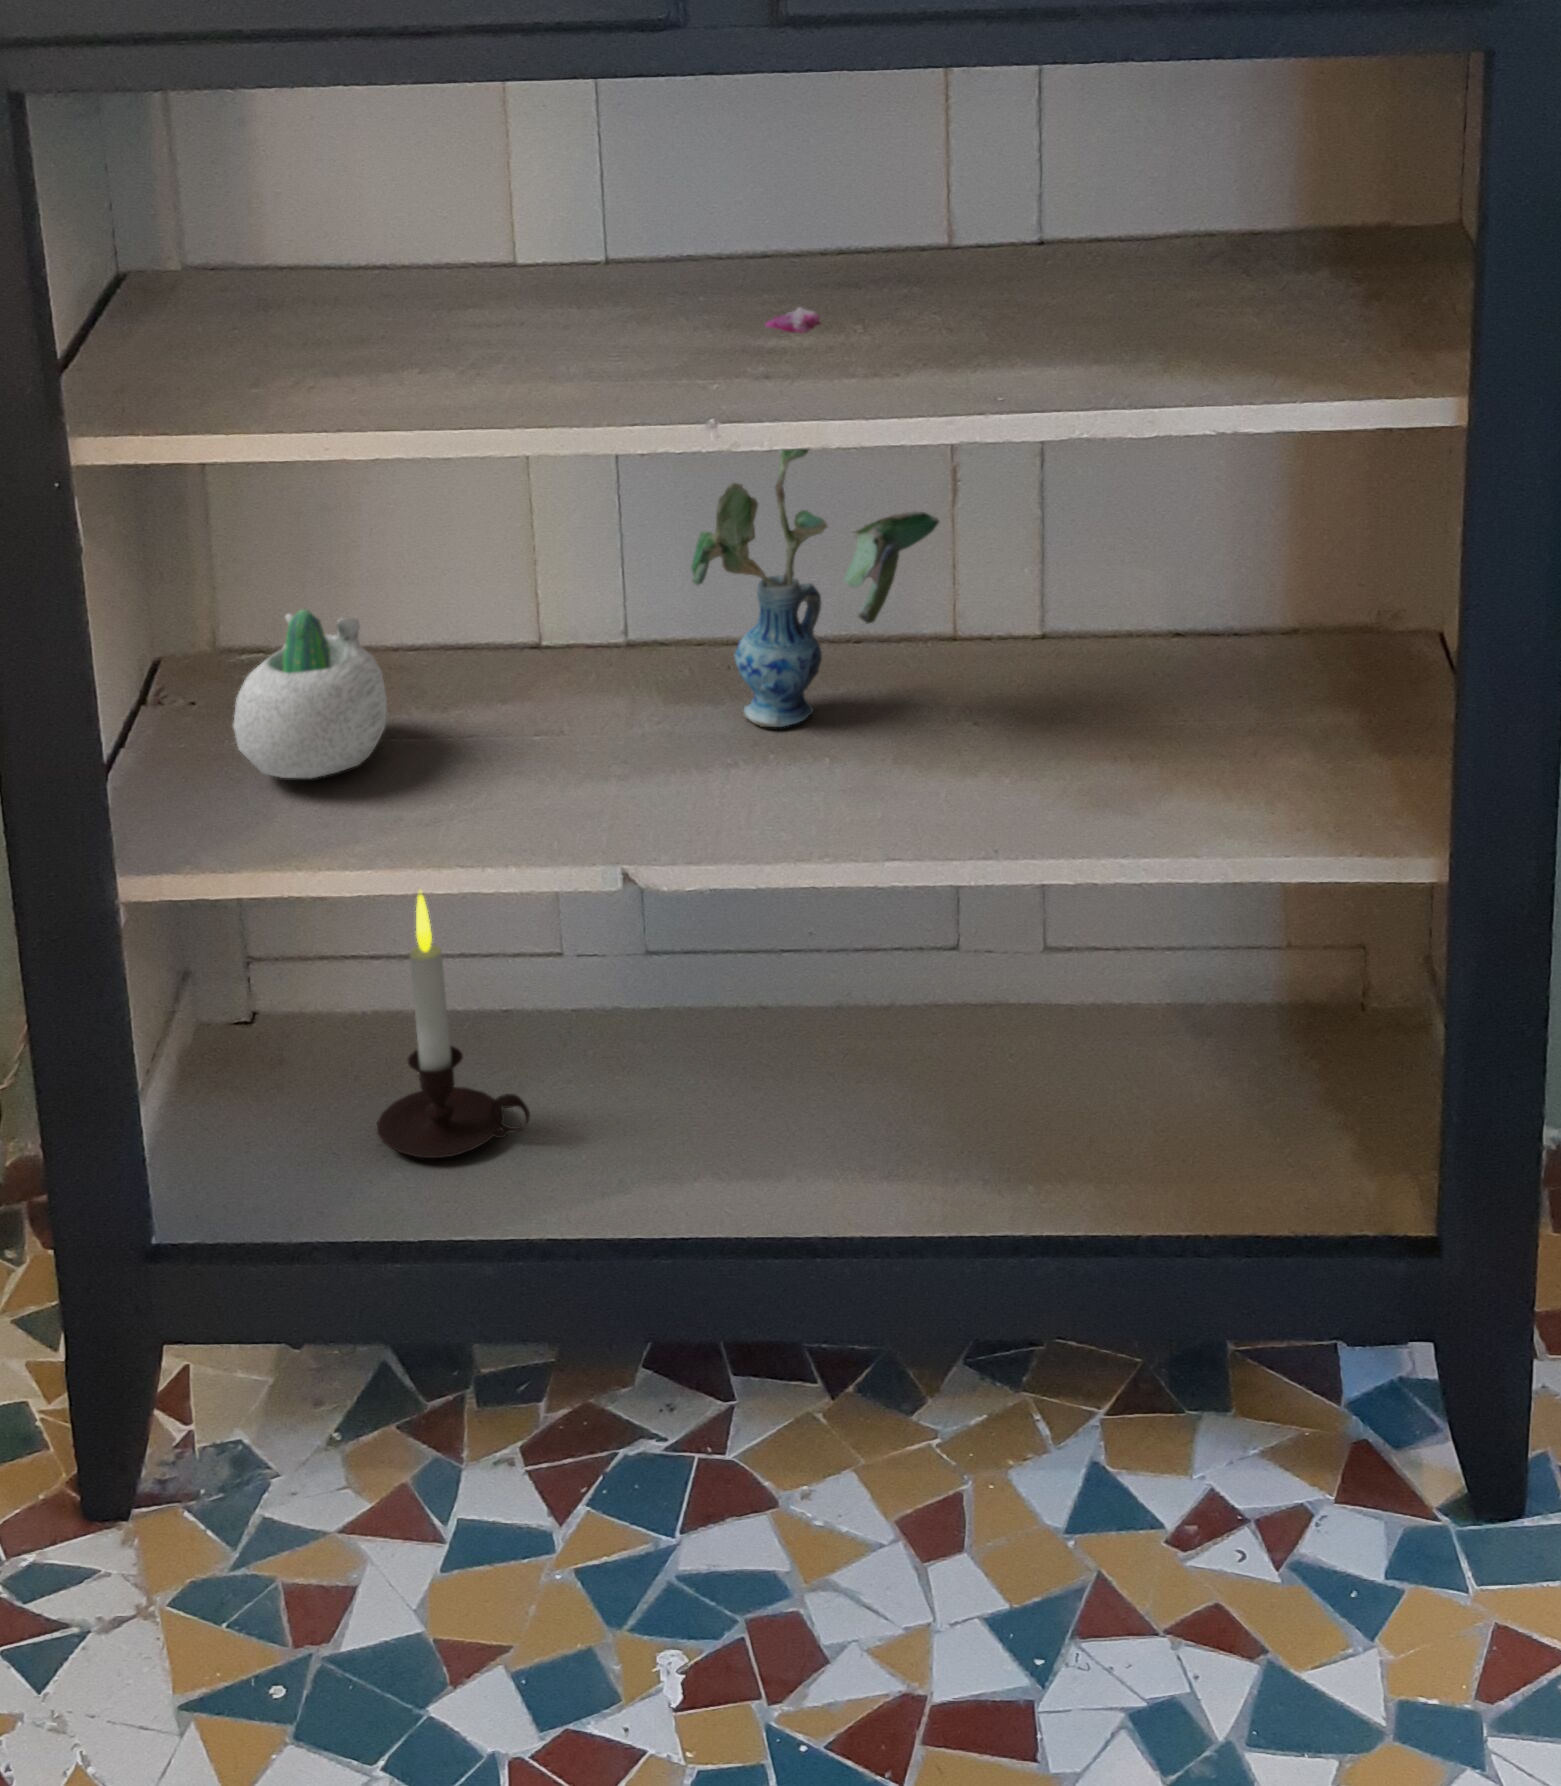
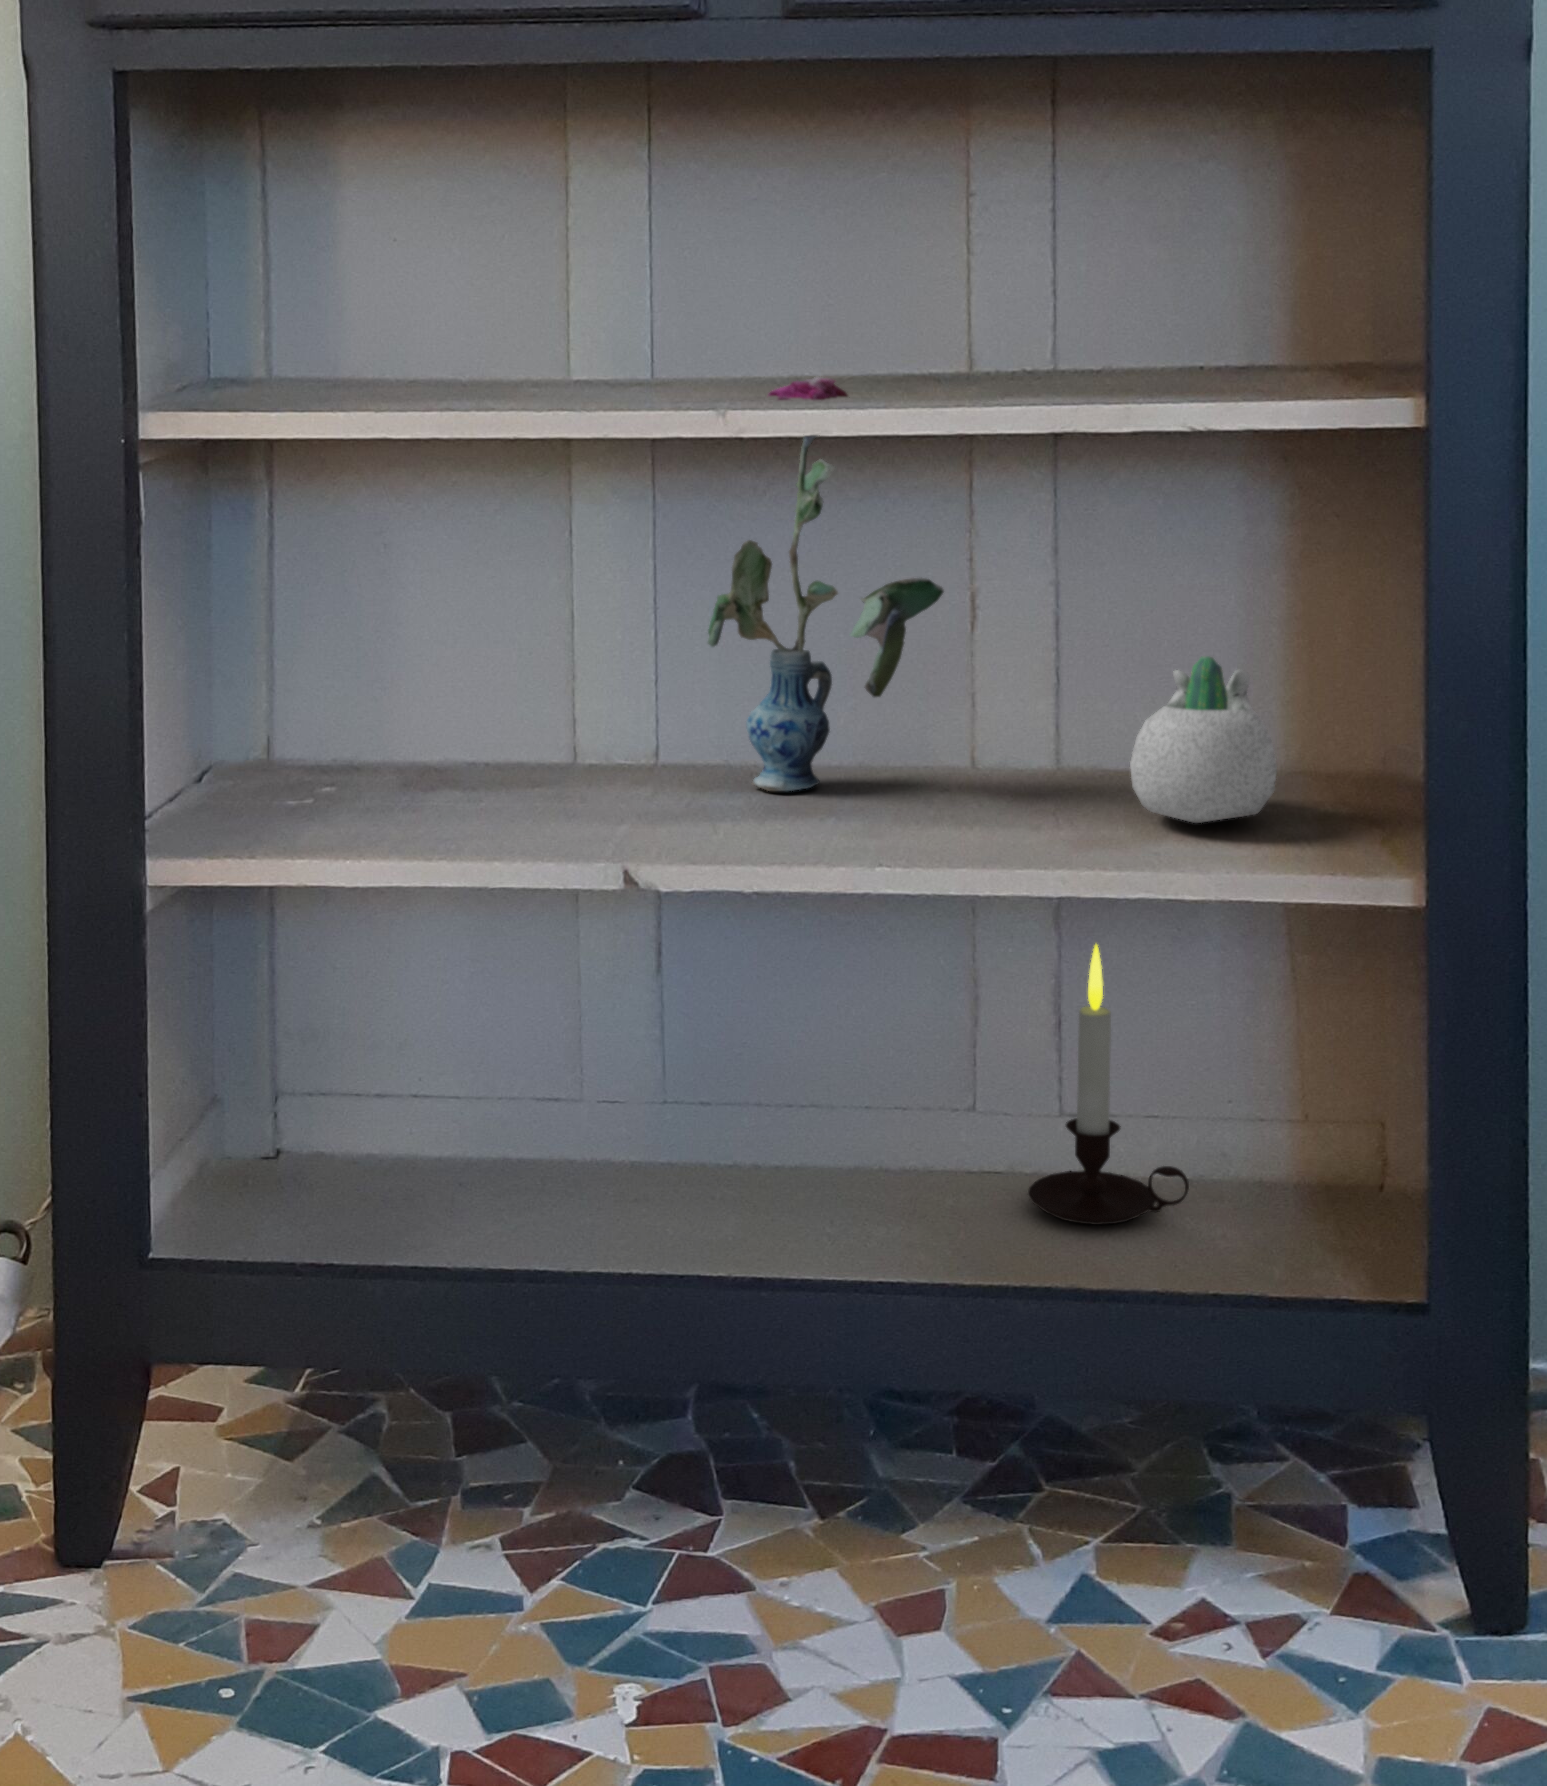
succulent planter: present [233,609,387,778] -> present [1130,656,1277,823]
candle: present [377,895,530,1158] -> present [1028,945,1189,1225]

